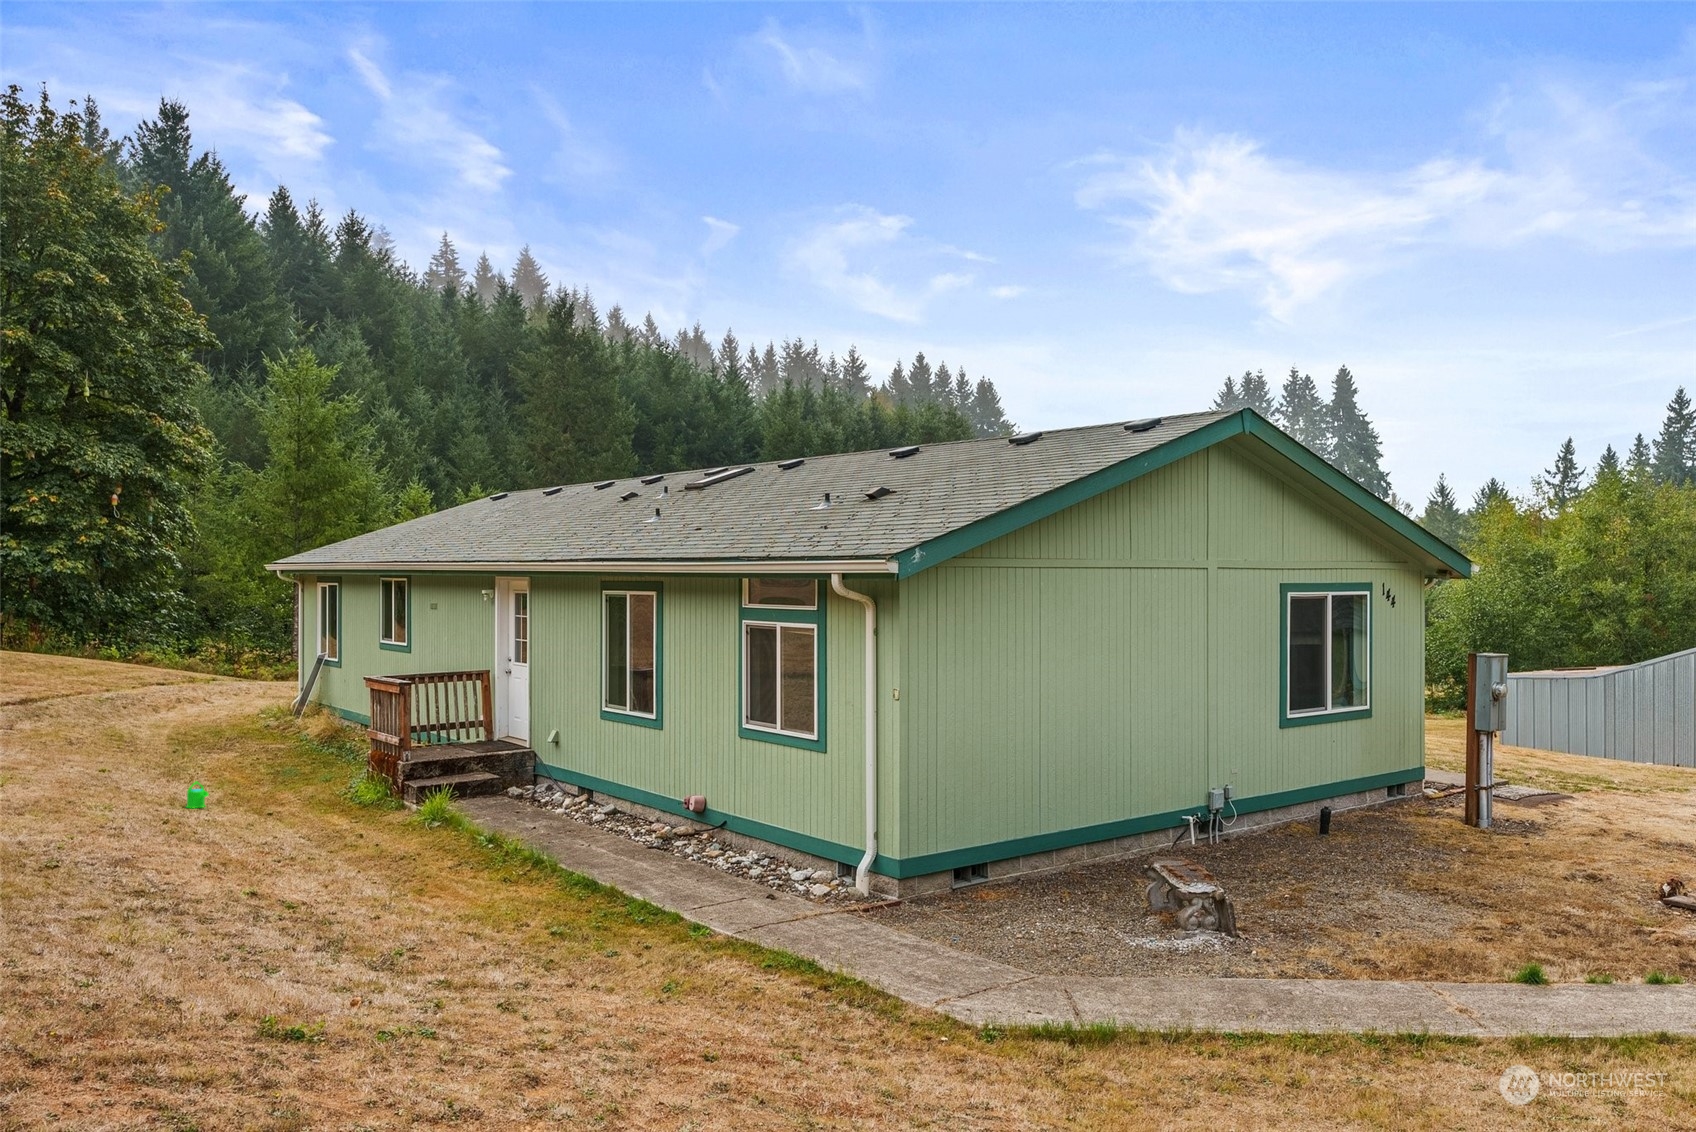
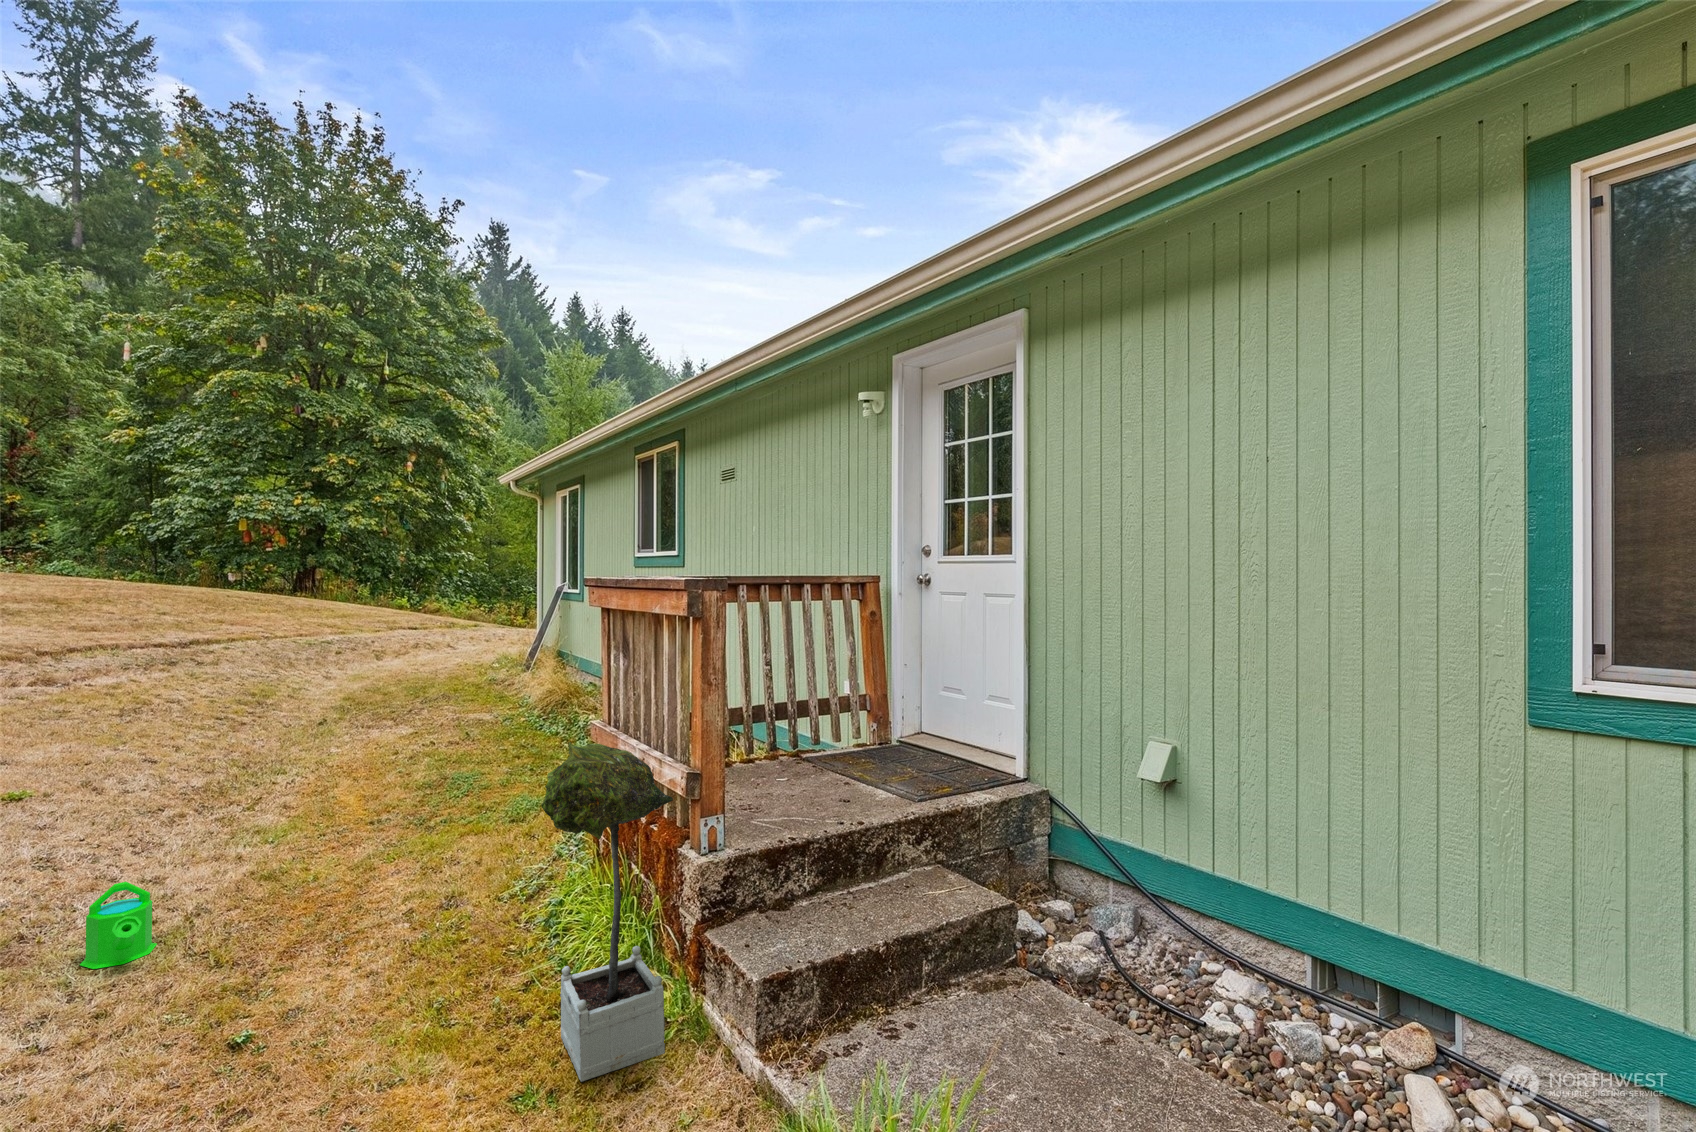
potted tree: none [356,729,395,822] -> present [541,742,673,1082]

